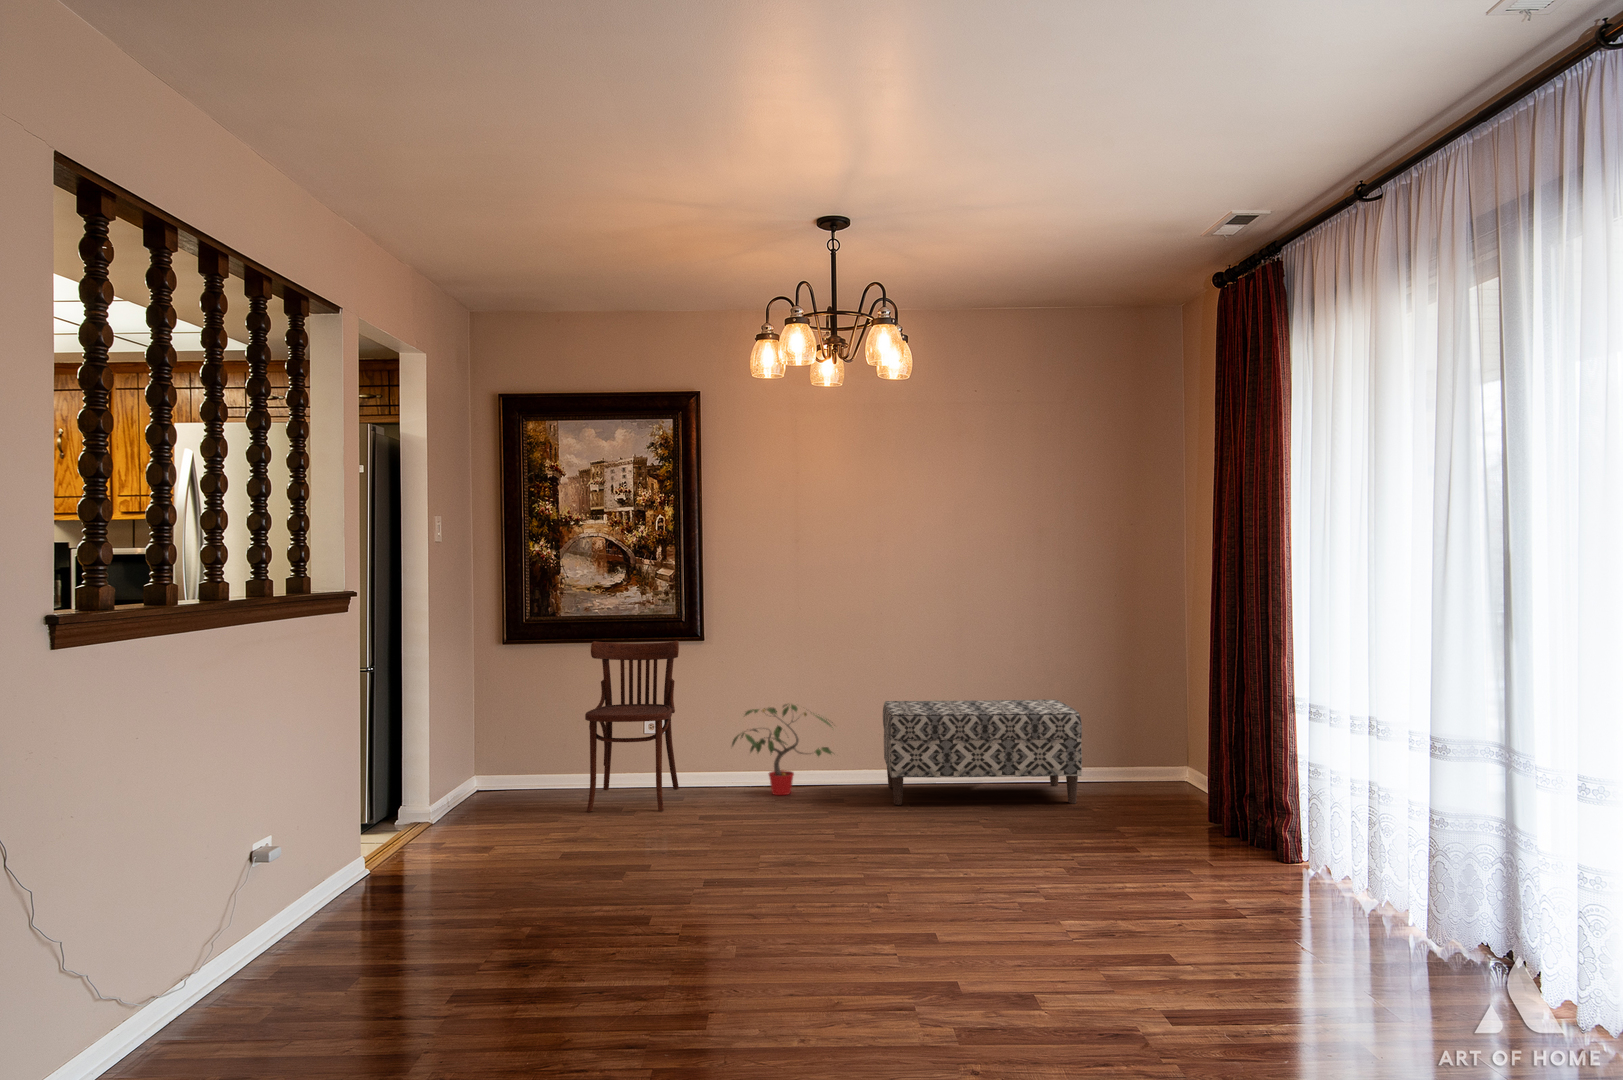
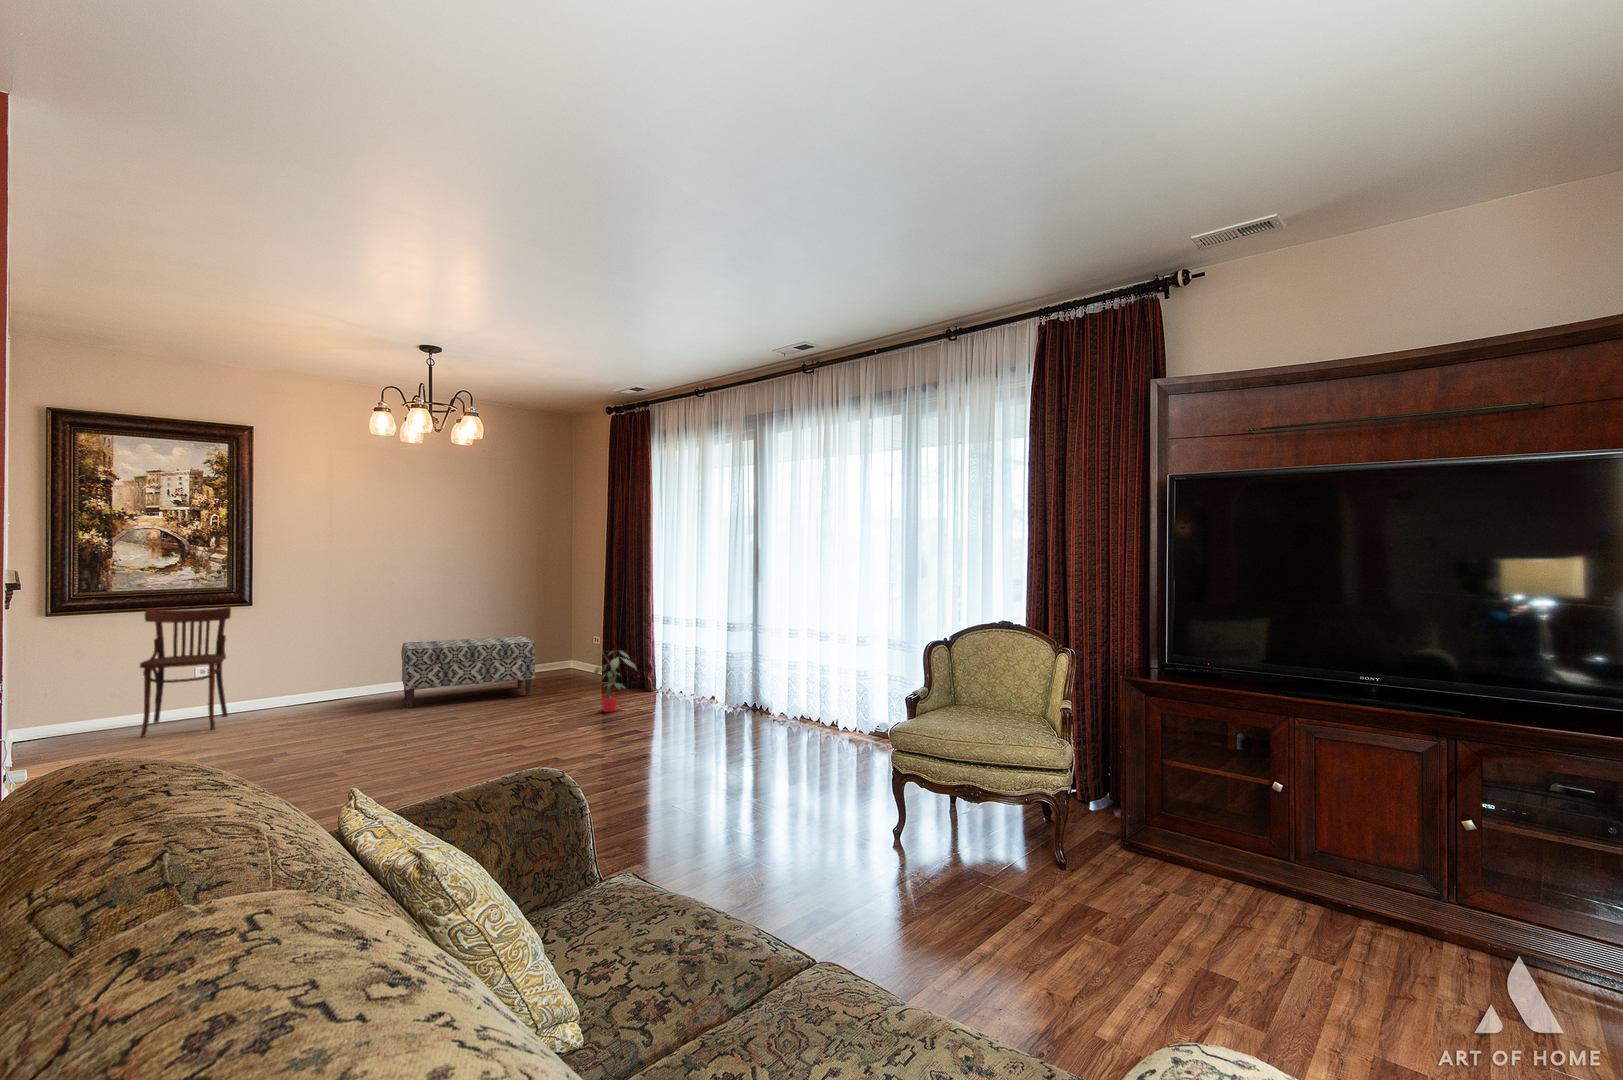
potted plant: present [732,704,833,795] -> present [587,651,636,712]

